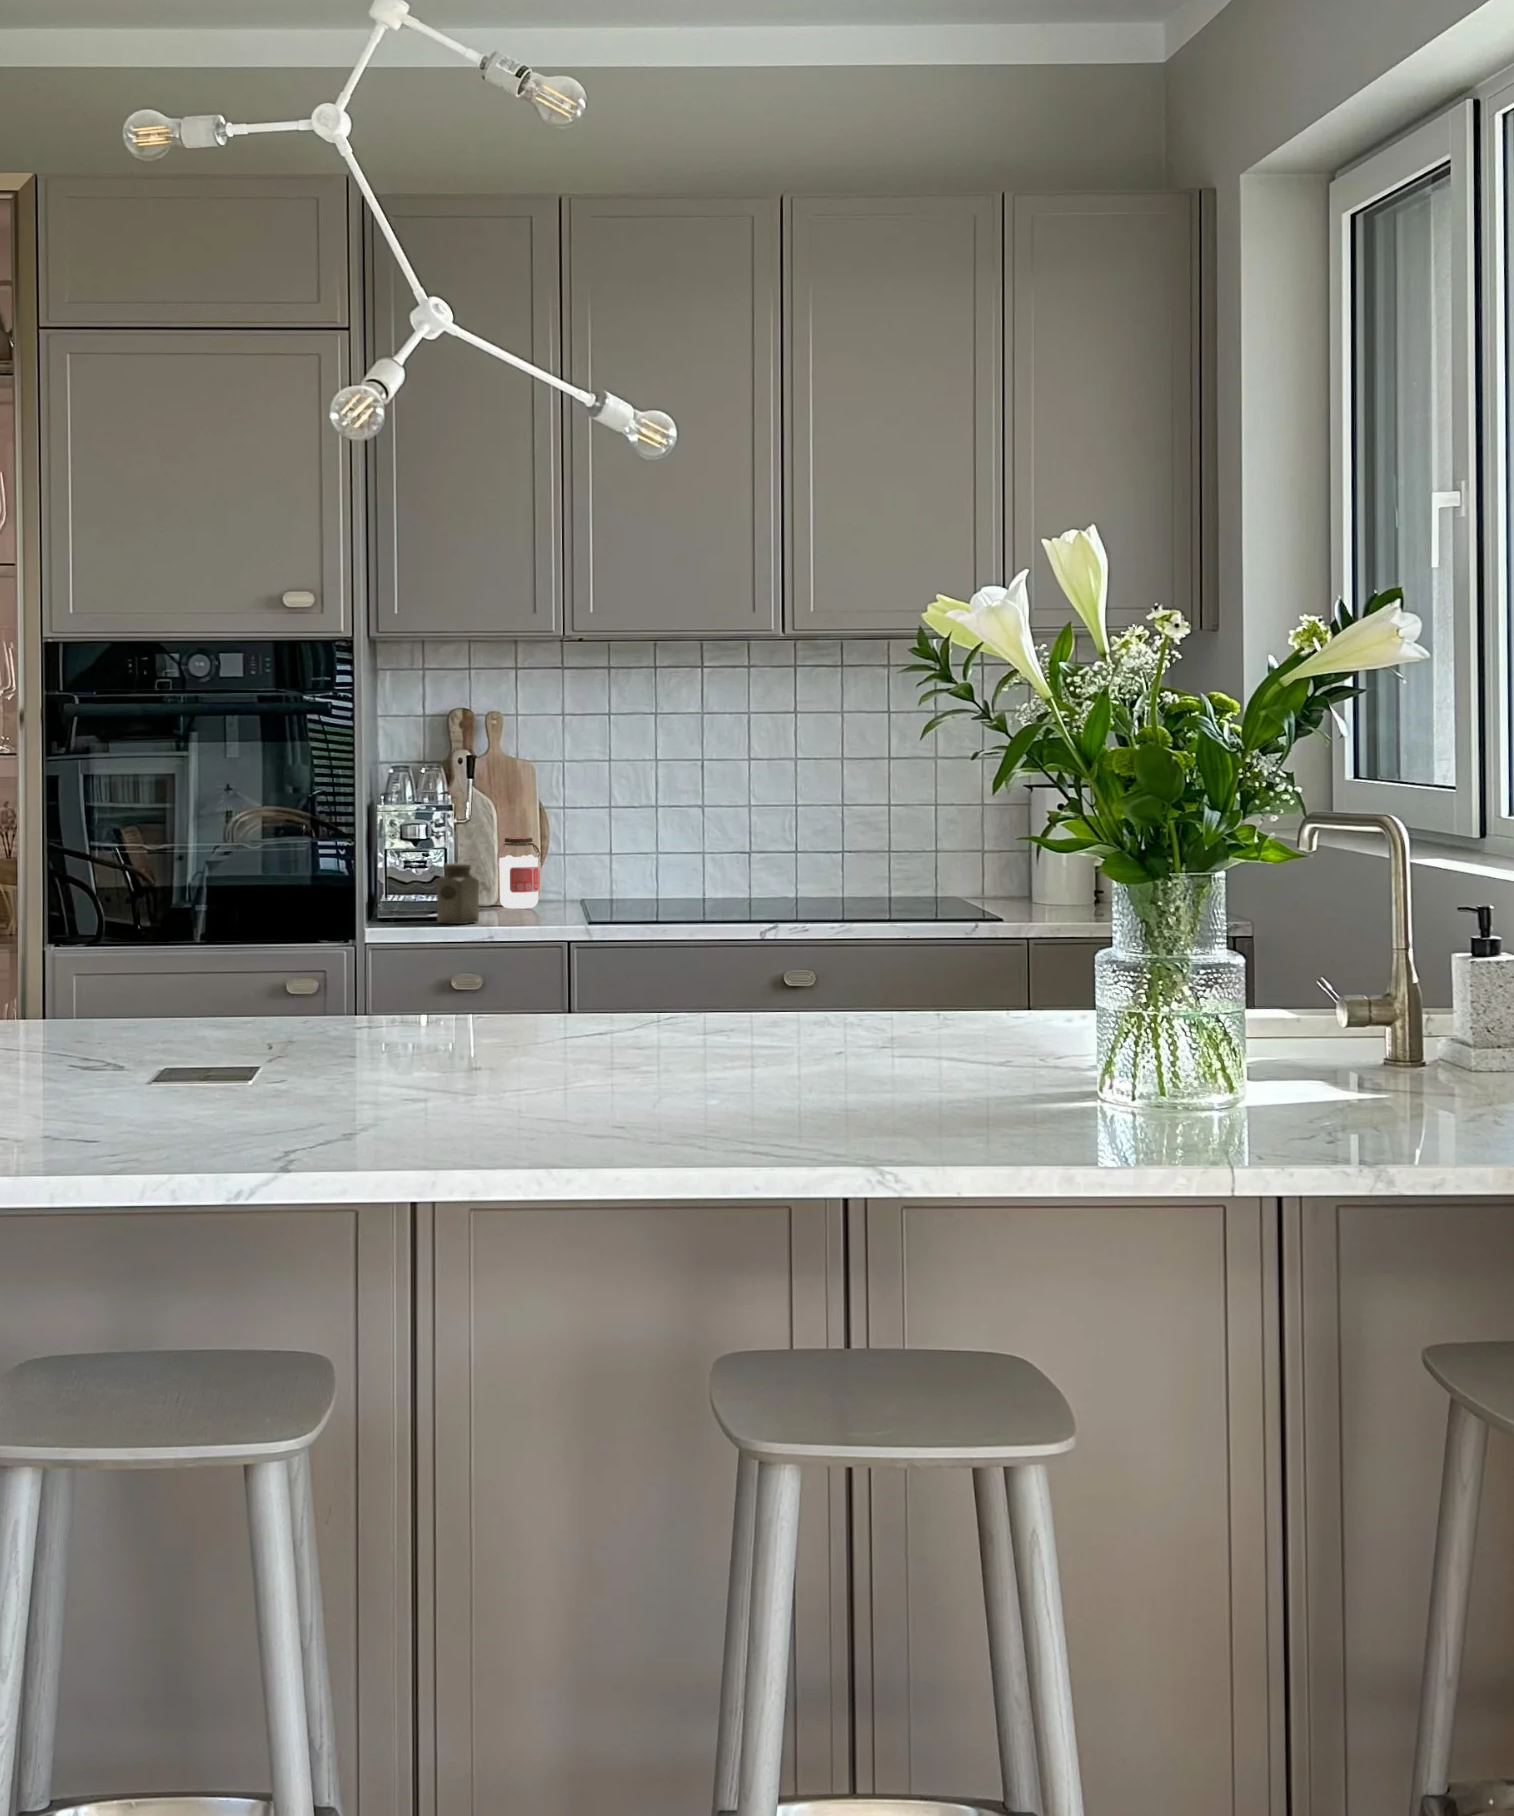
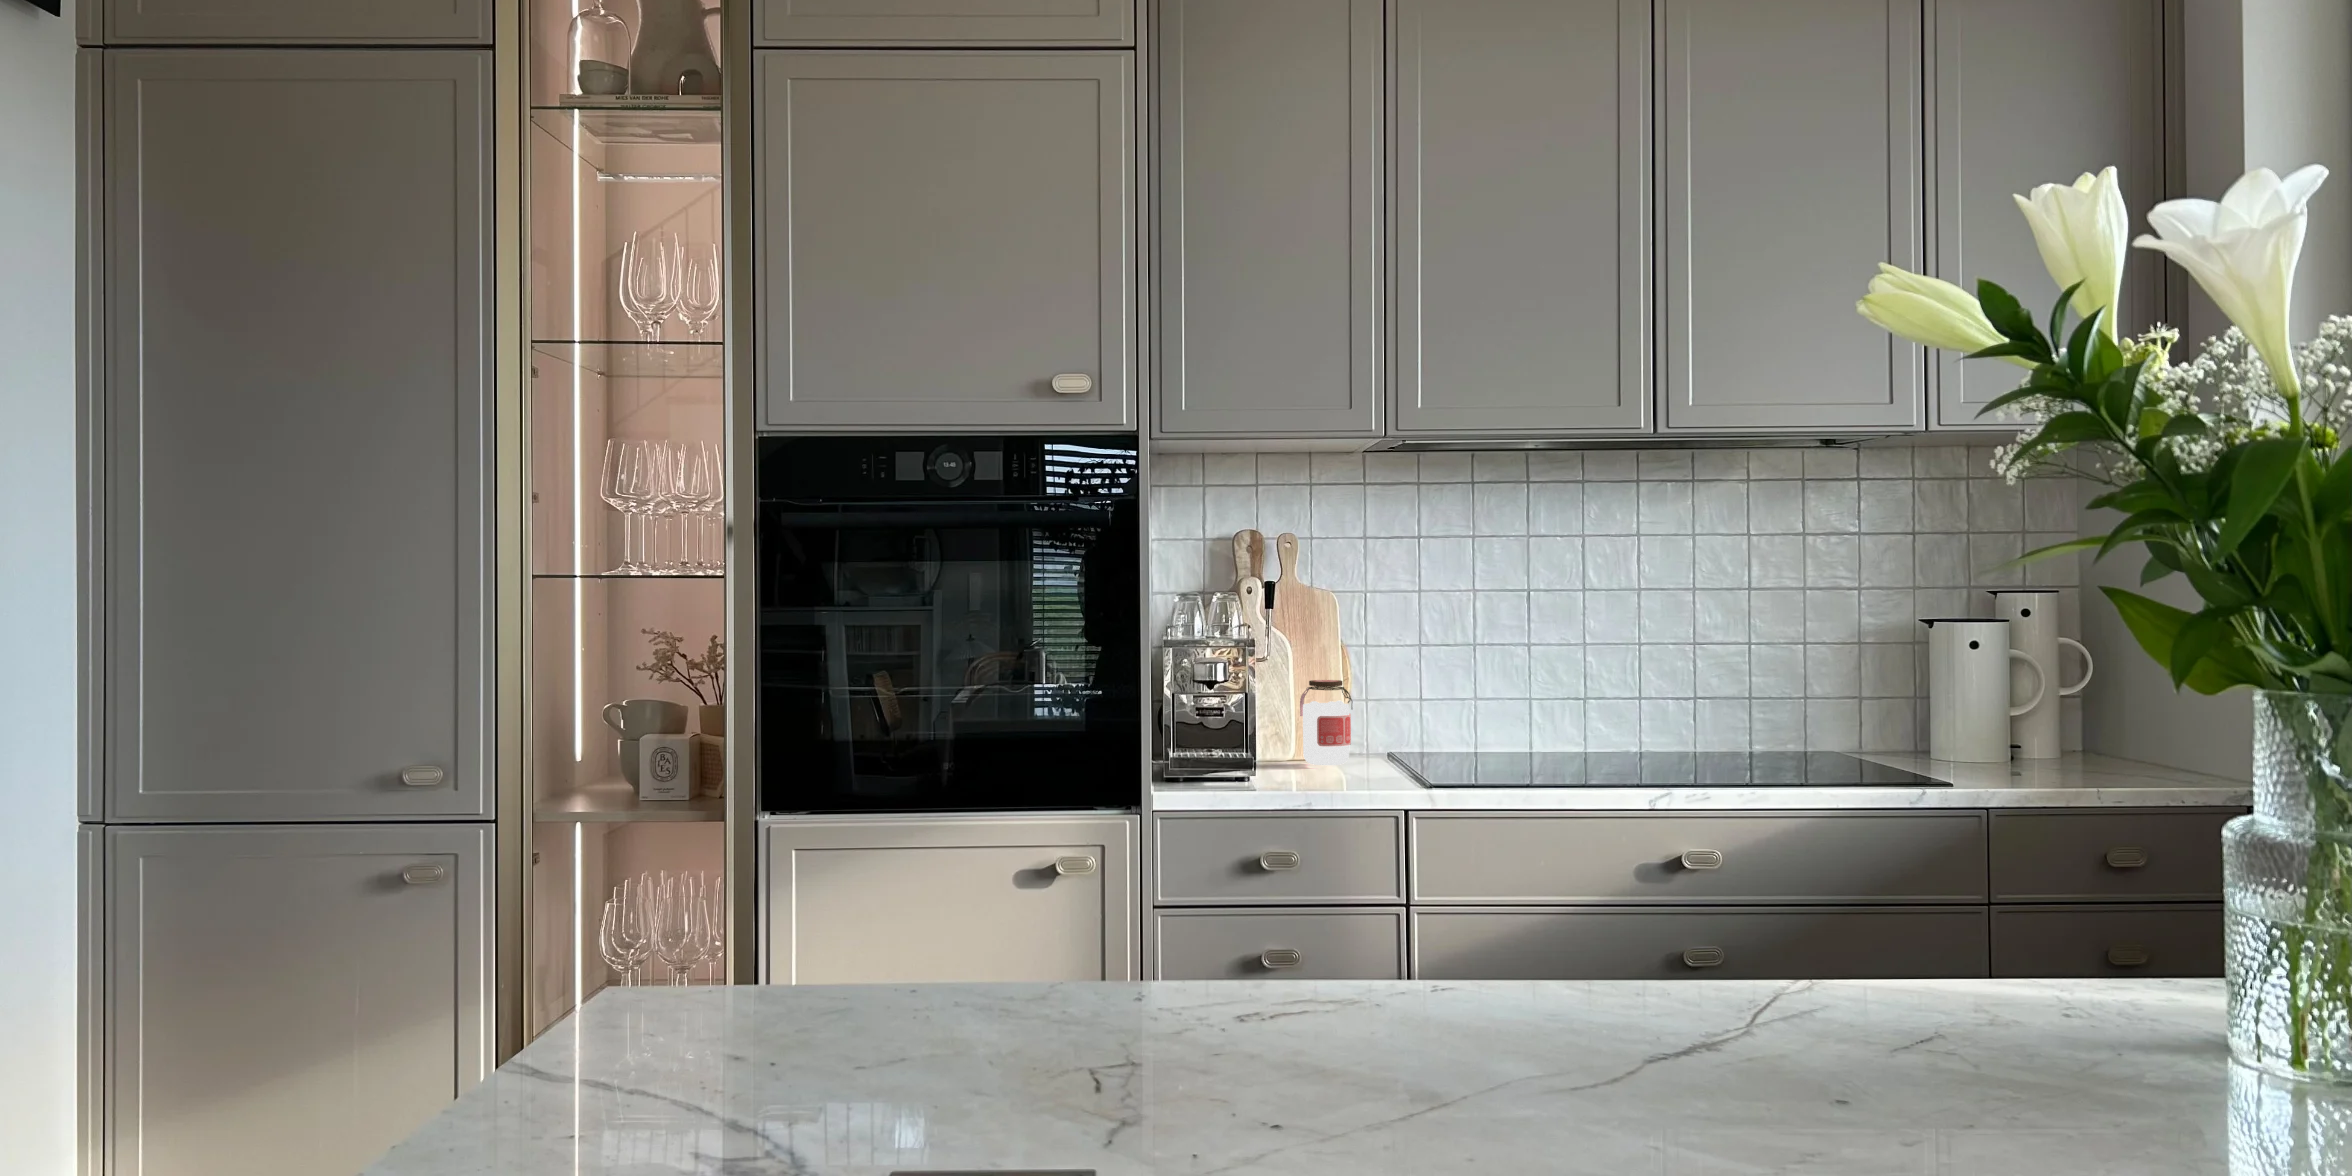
salt shaker: present [436,863,479,924] -> none [1239,712,1292,791]

